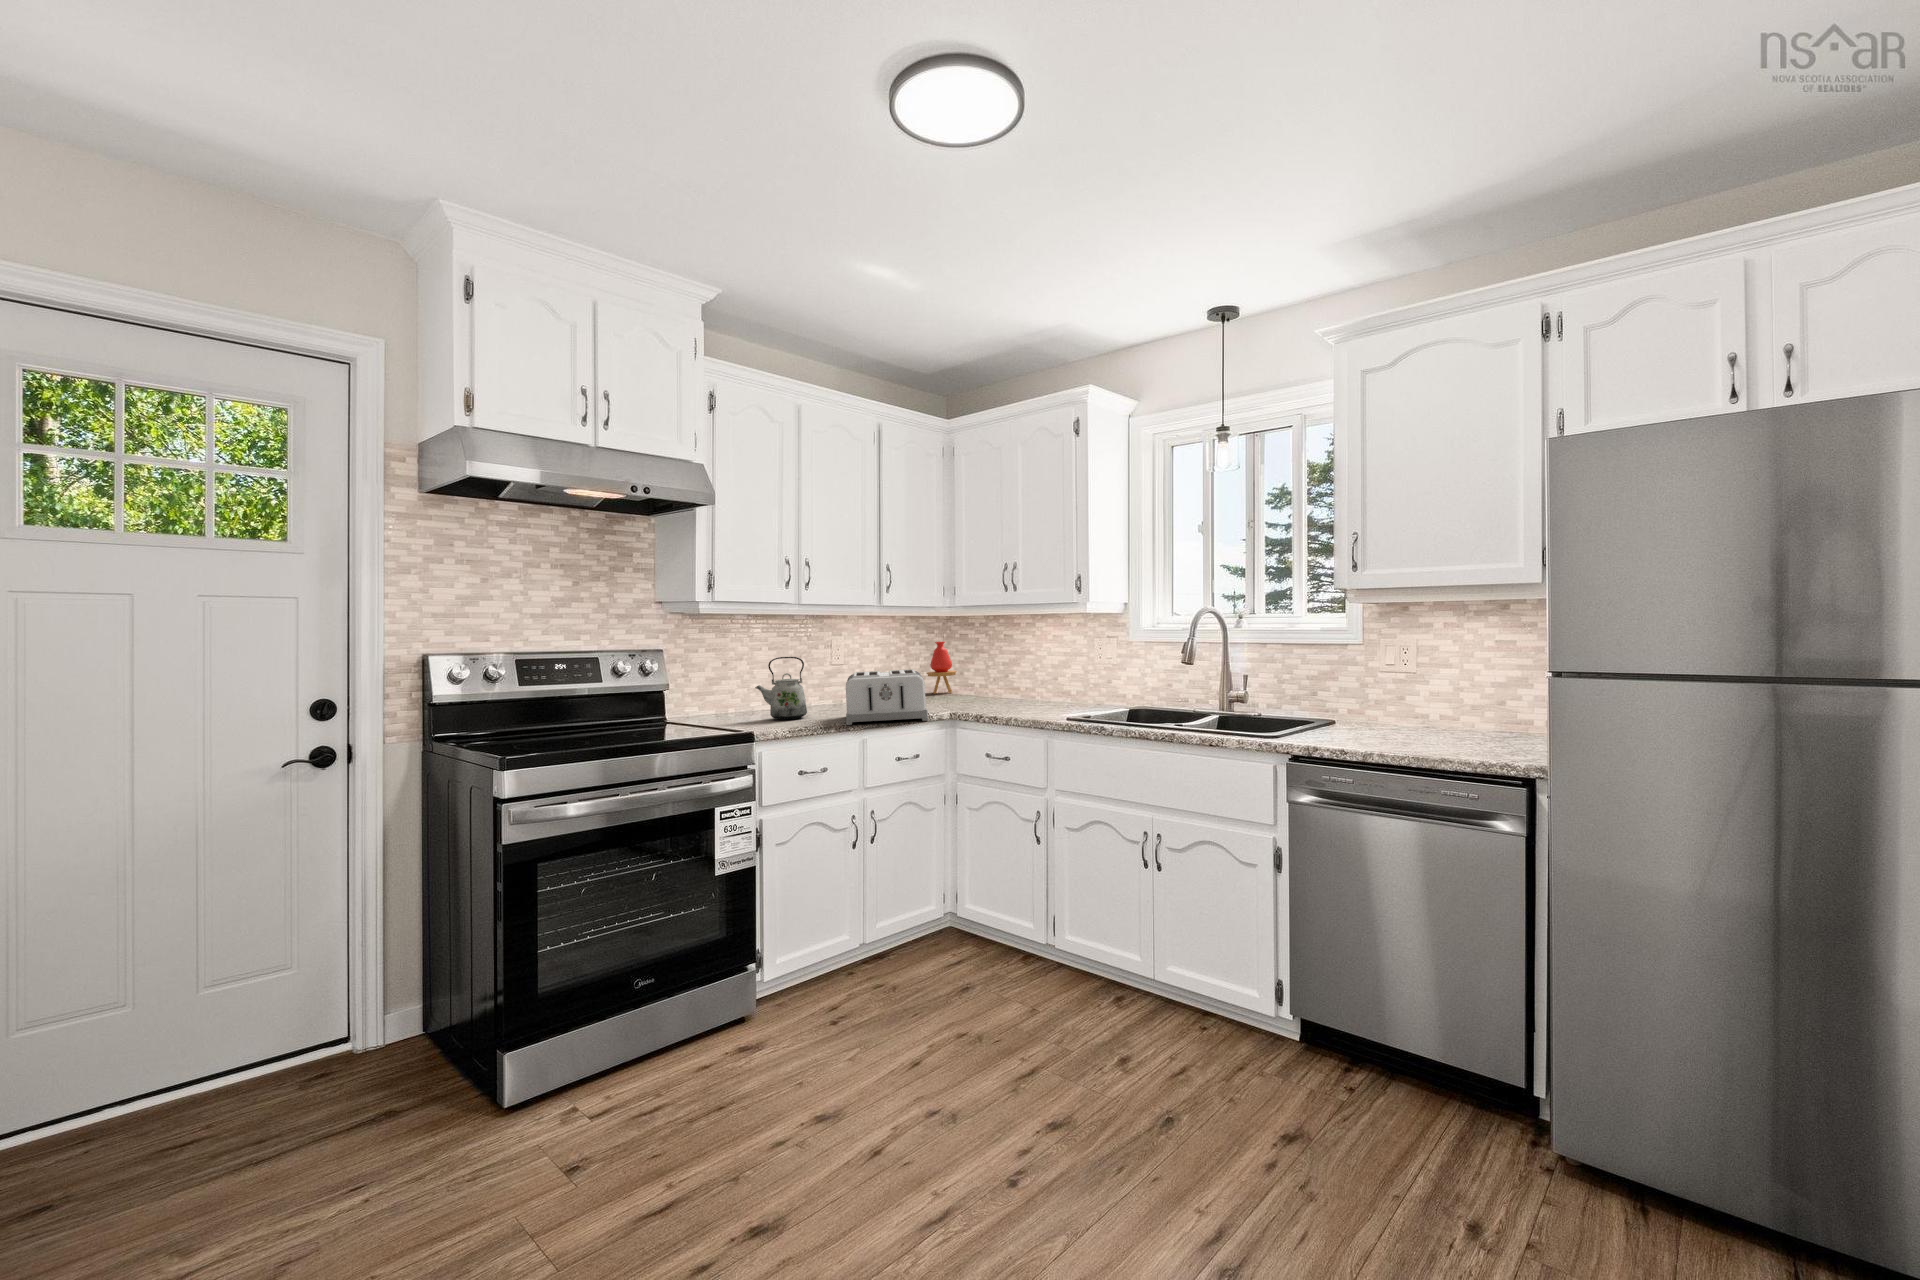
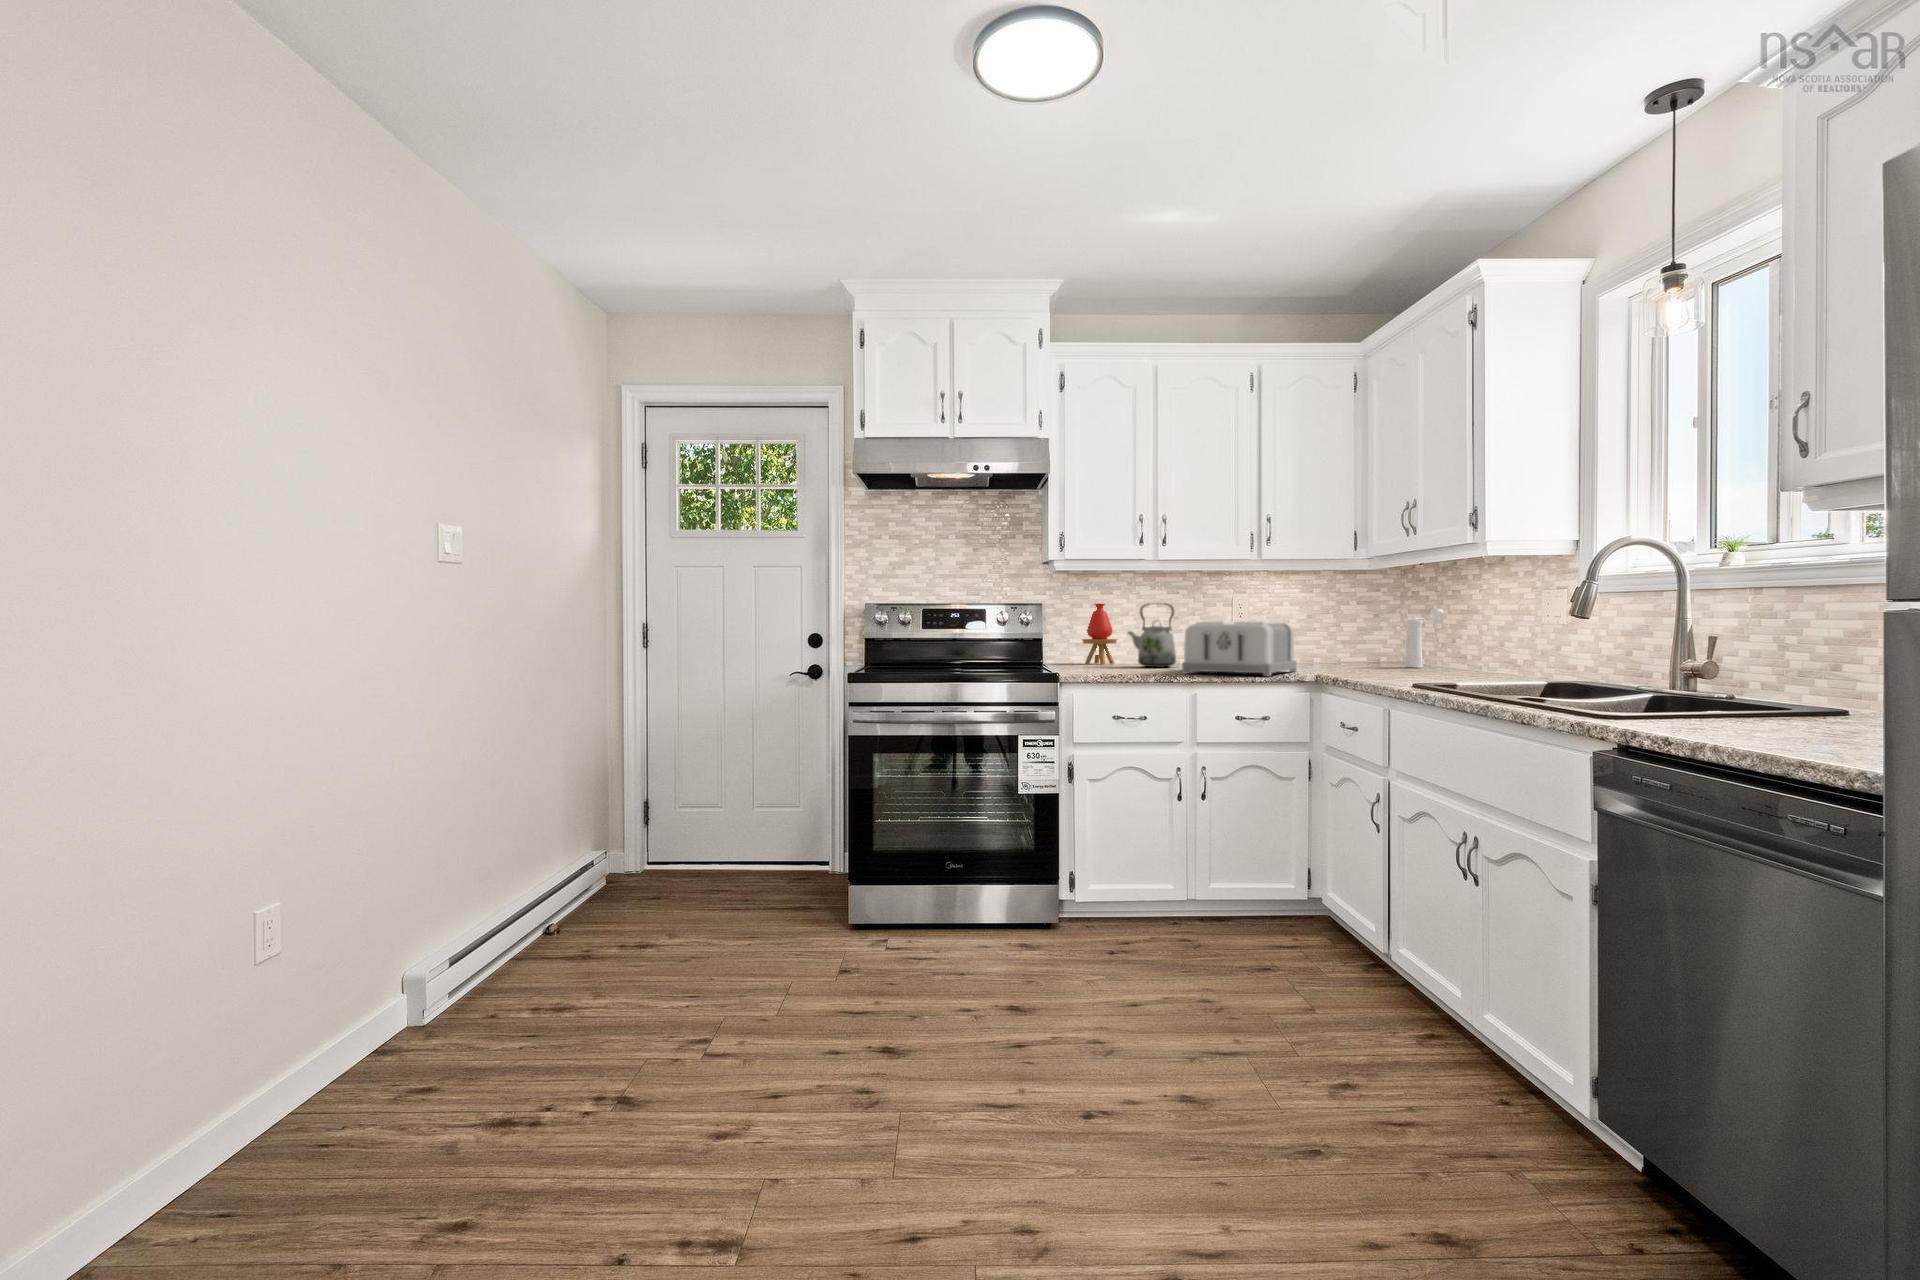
vase: present [927,642,956,694] -> present [1082,604,1118,664]
pepper mill: none [976,648,998,698] -> present [1405,609,1443,668]

